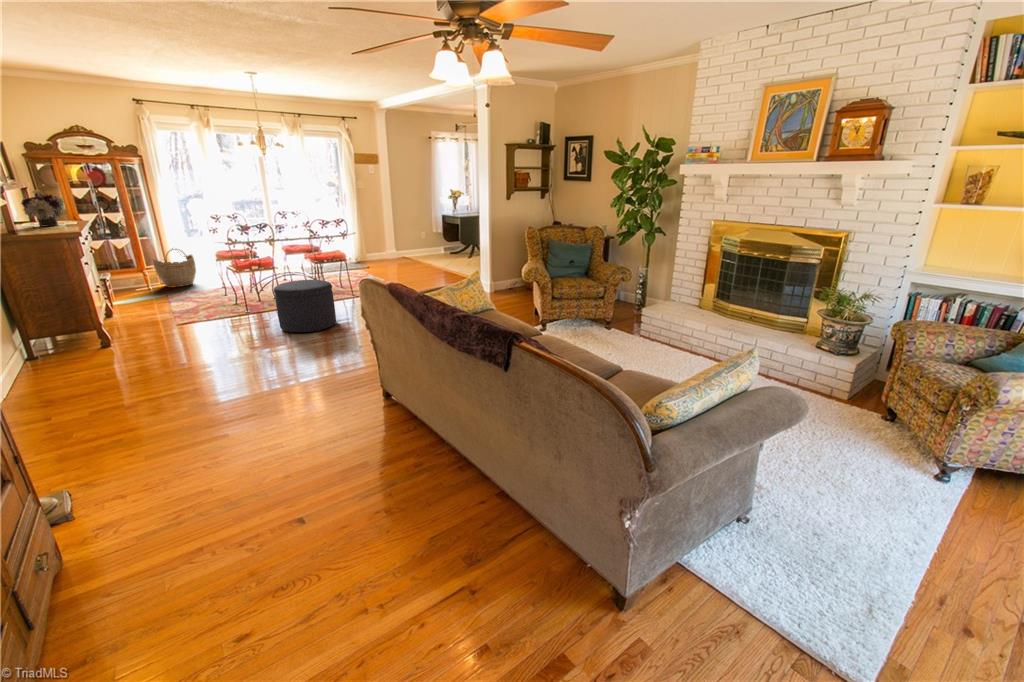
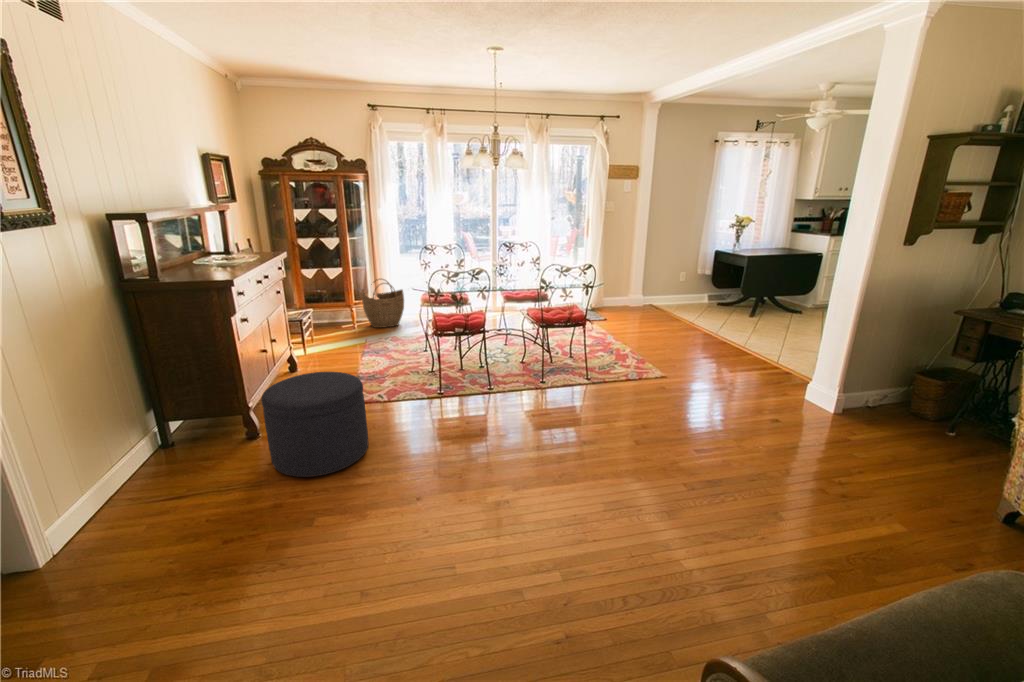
flower arrangement: present [21,189,64,226] -> none [198,215,247,264]
ottoman: present [274,280,336,332] -> present [261,372,368,477]

